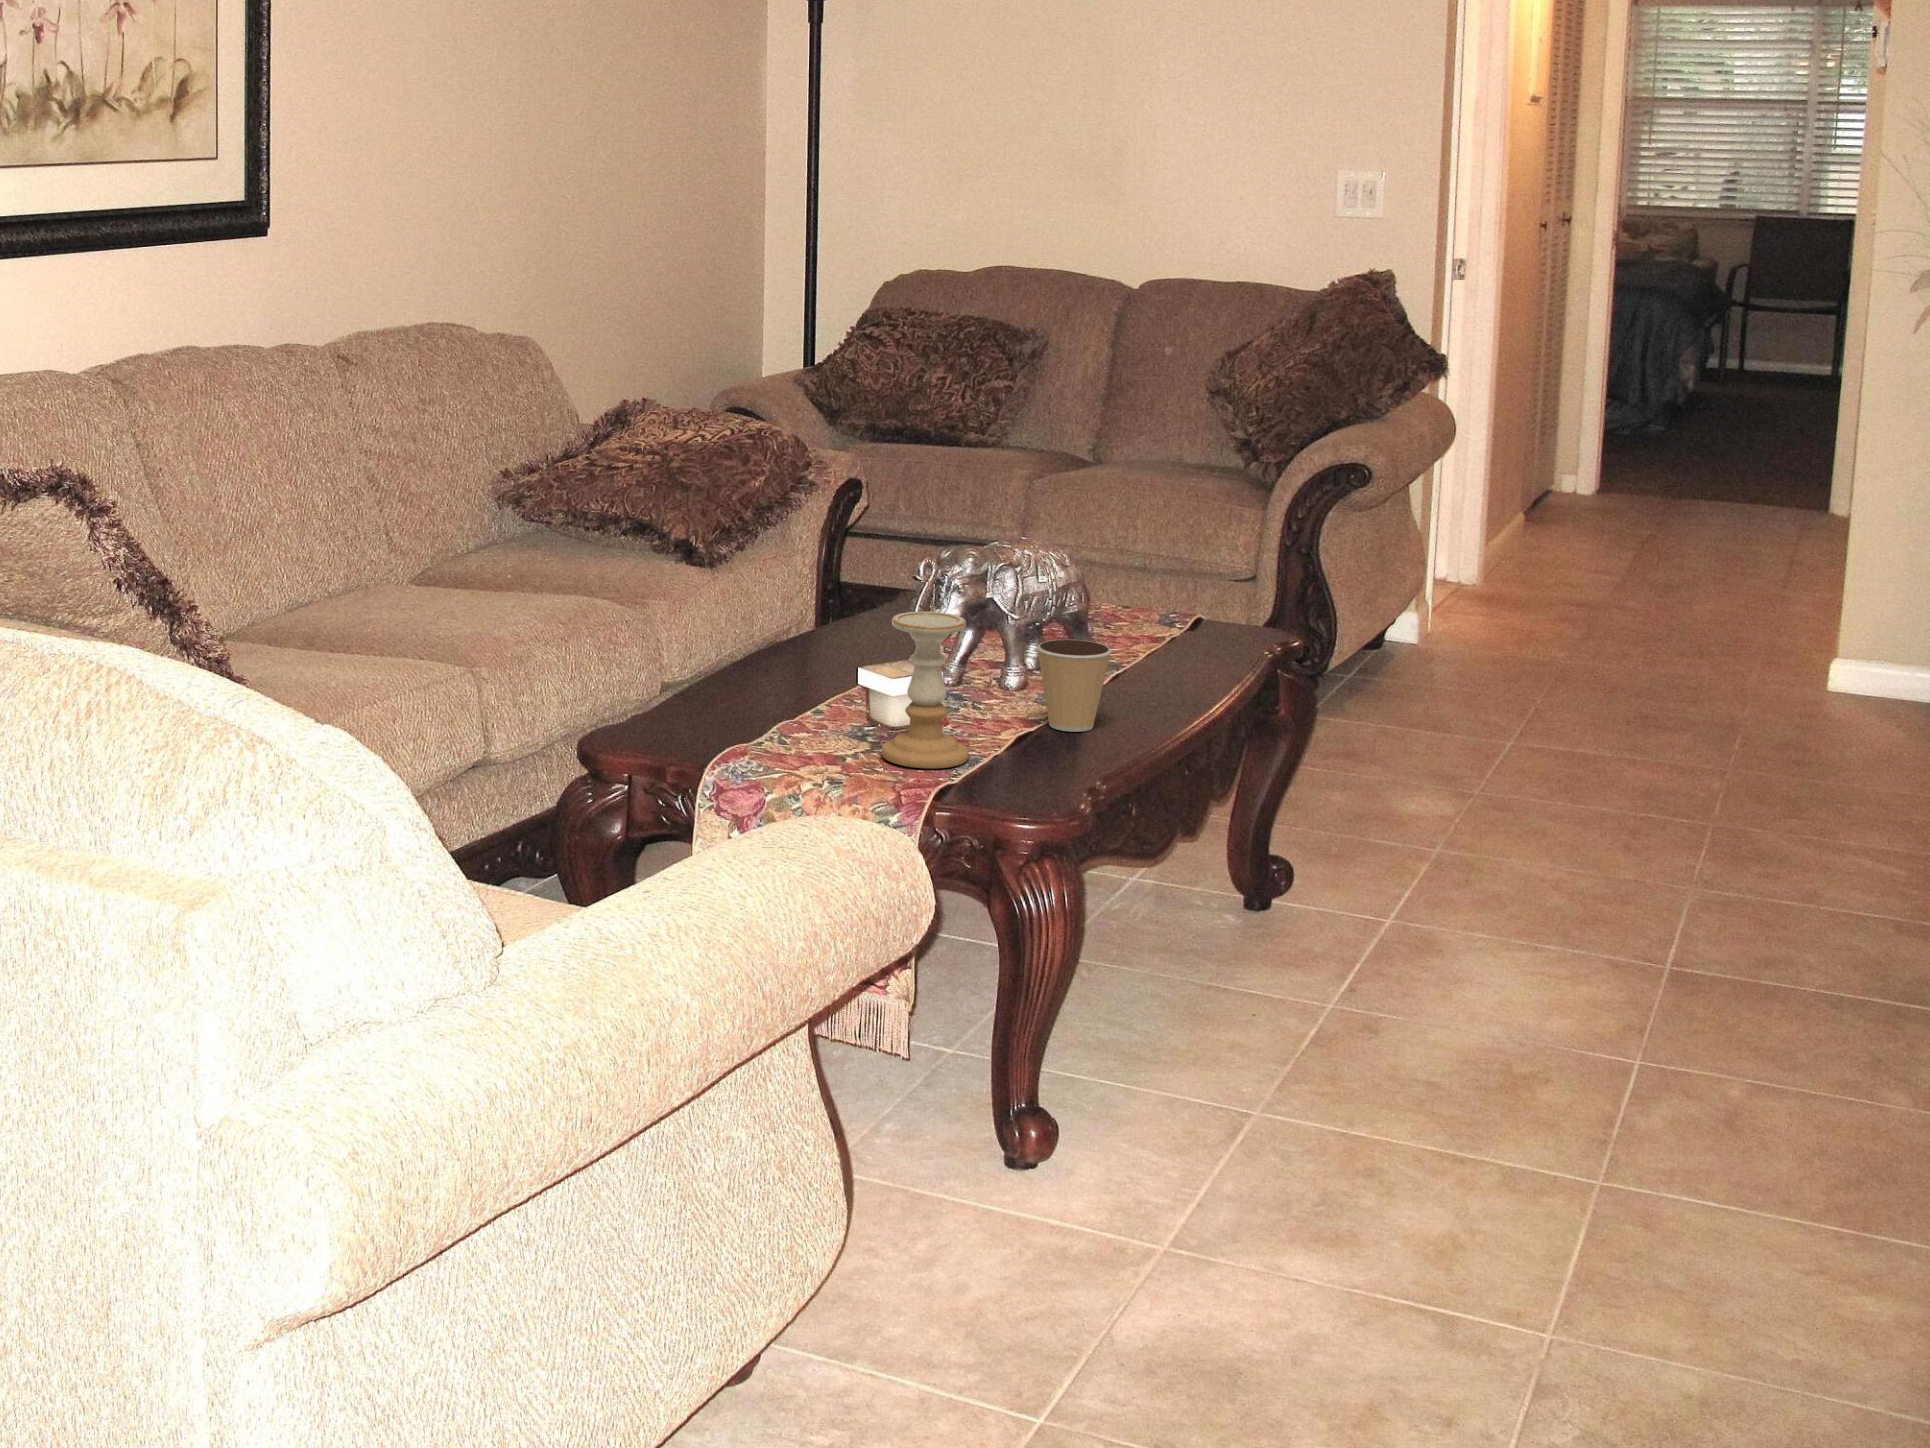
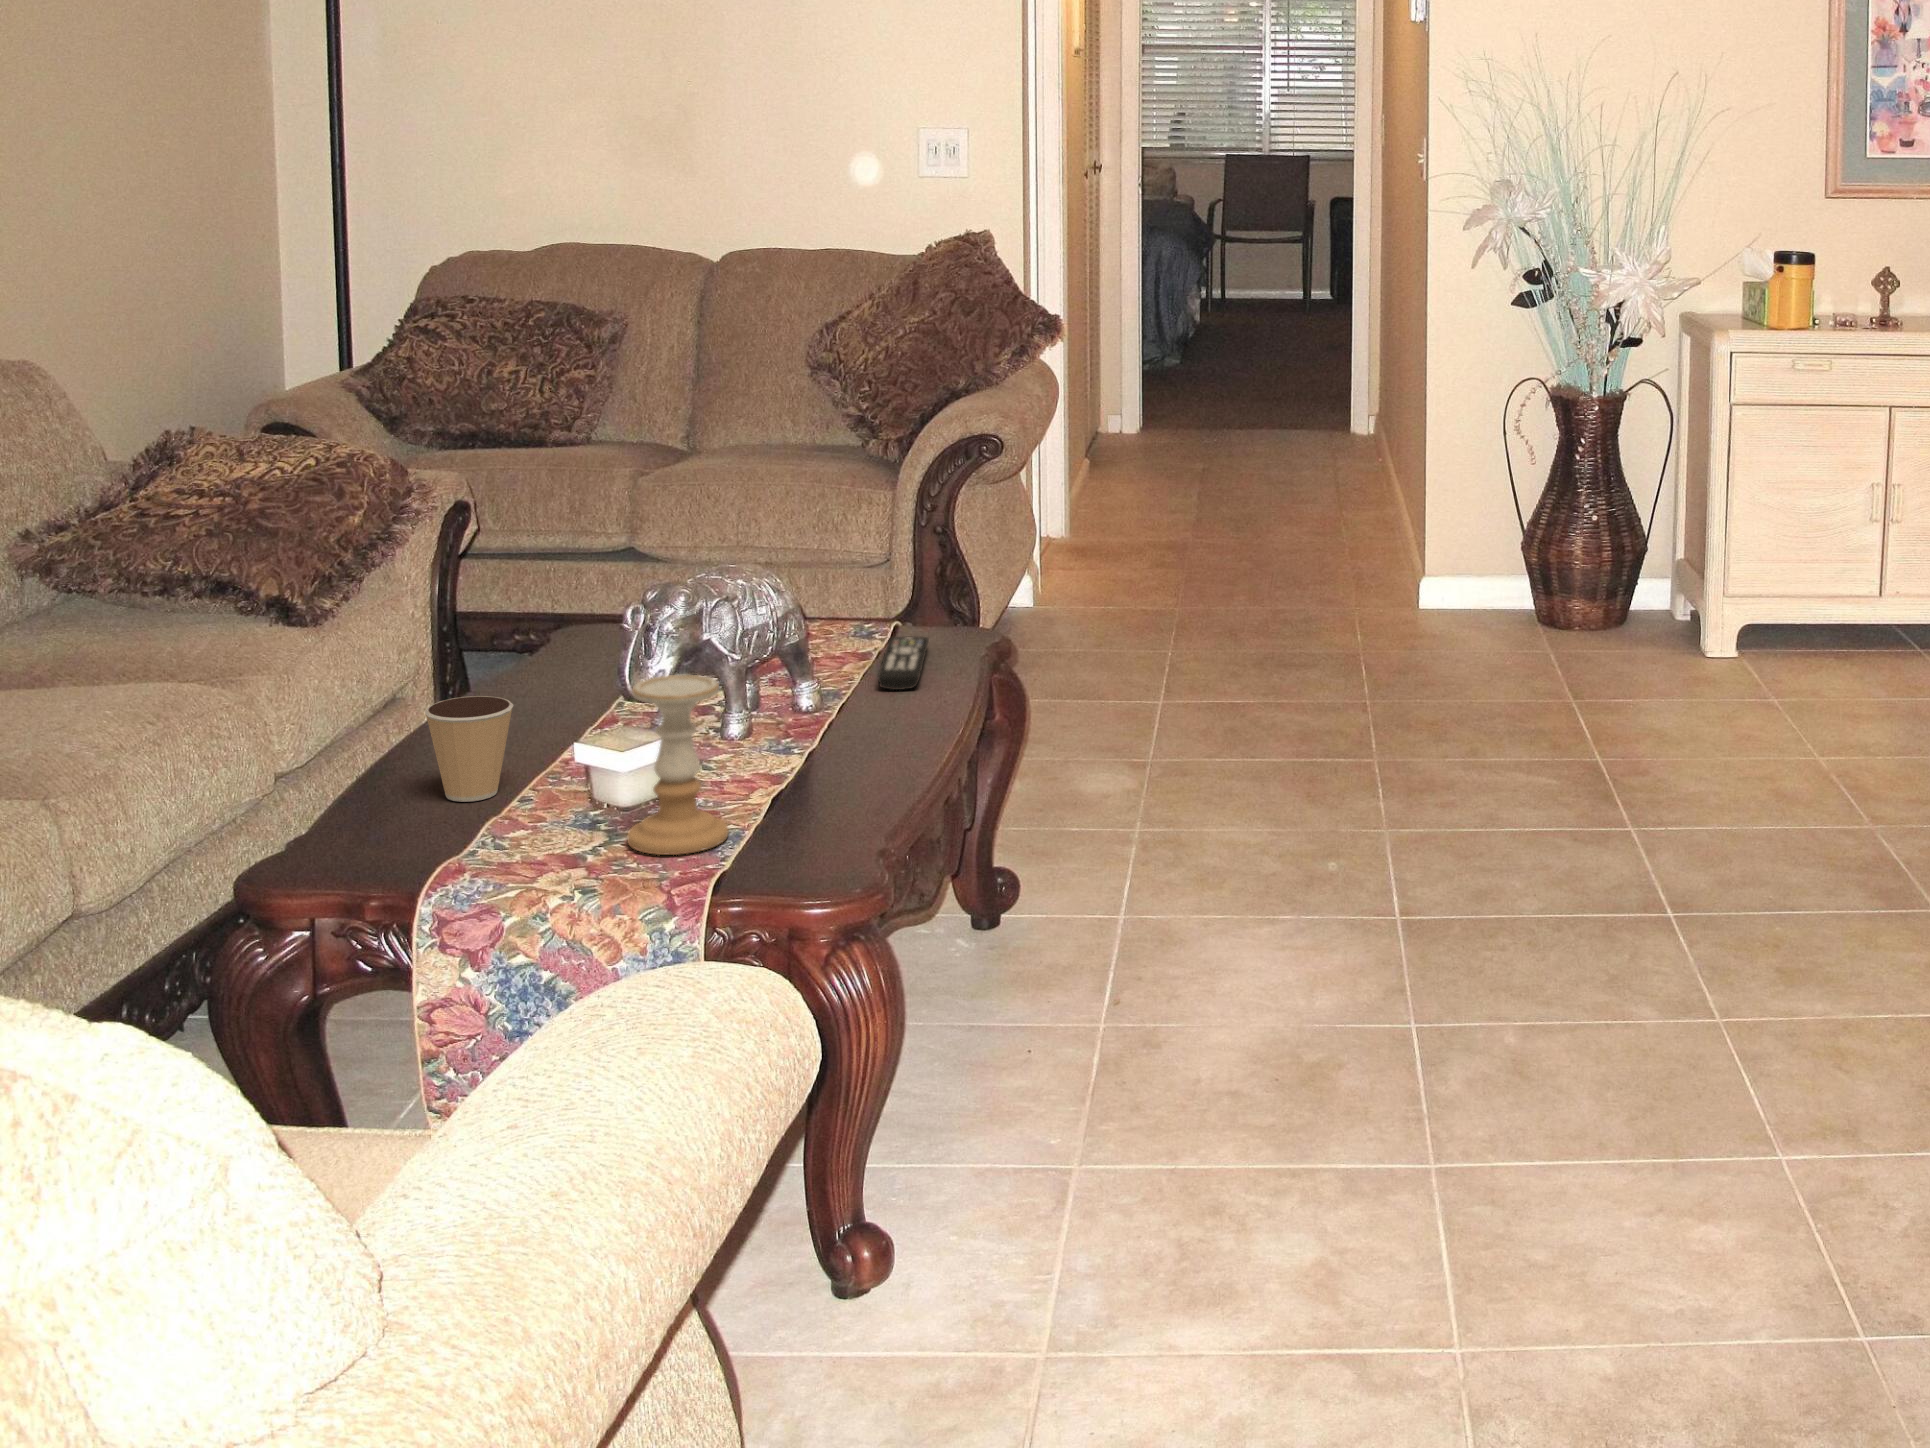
remote control: none [1159,626,1225,670] -> present [878,637,929,690]
coffee cup: present [1037,640,1112,732] -> present [425,696,513,802]

